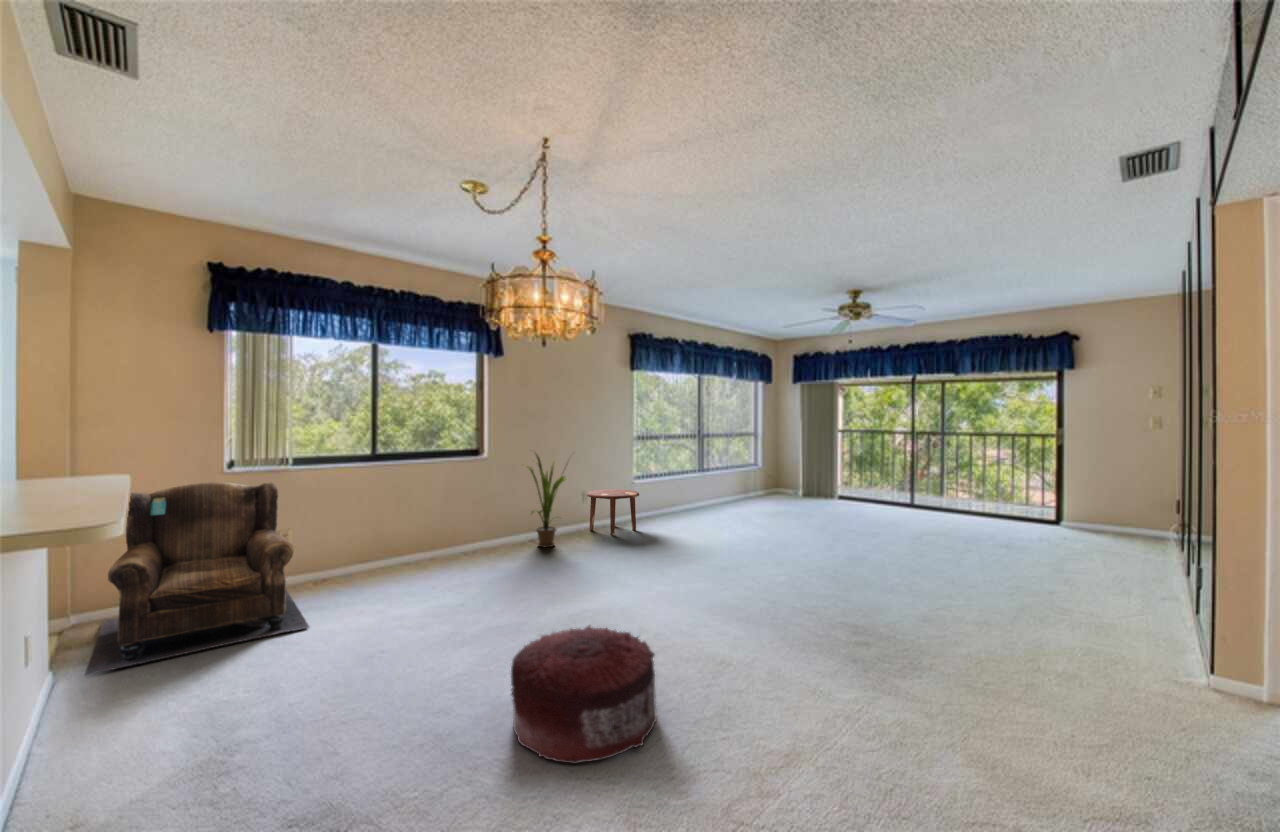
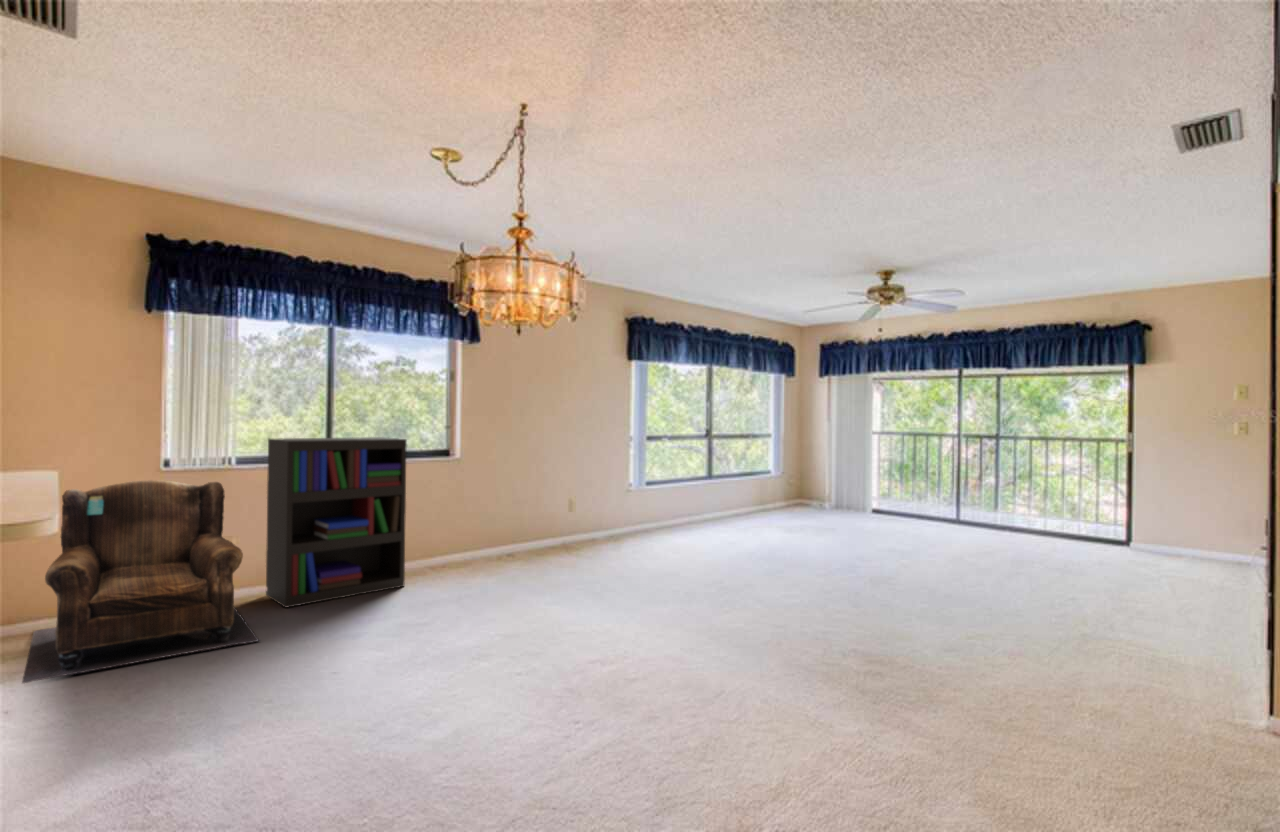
bookshelf: none [318,440,442,594] -> present [266,437,407,607]
house plant: present [527,453,570,547] -> none [496,450,560,563]
side table: present [587,489,639,535] -> none [573,498,634,551]
pouf: present [511,625,657,764] -> none [477,636,633,774]

